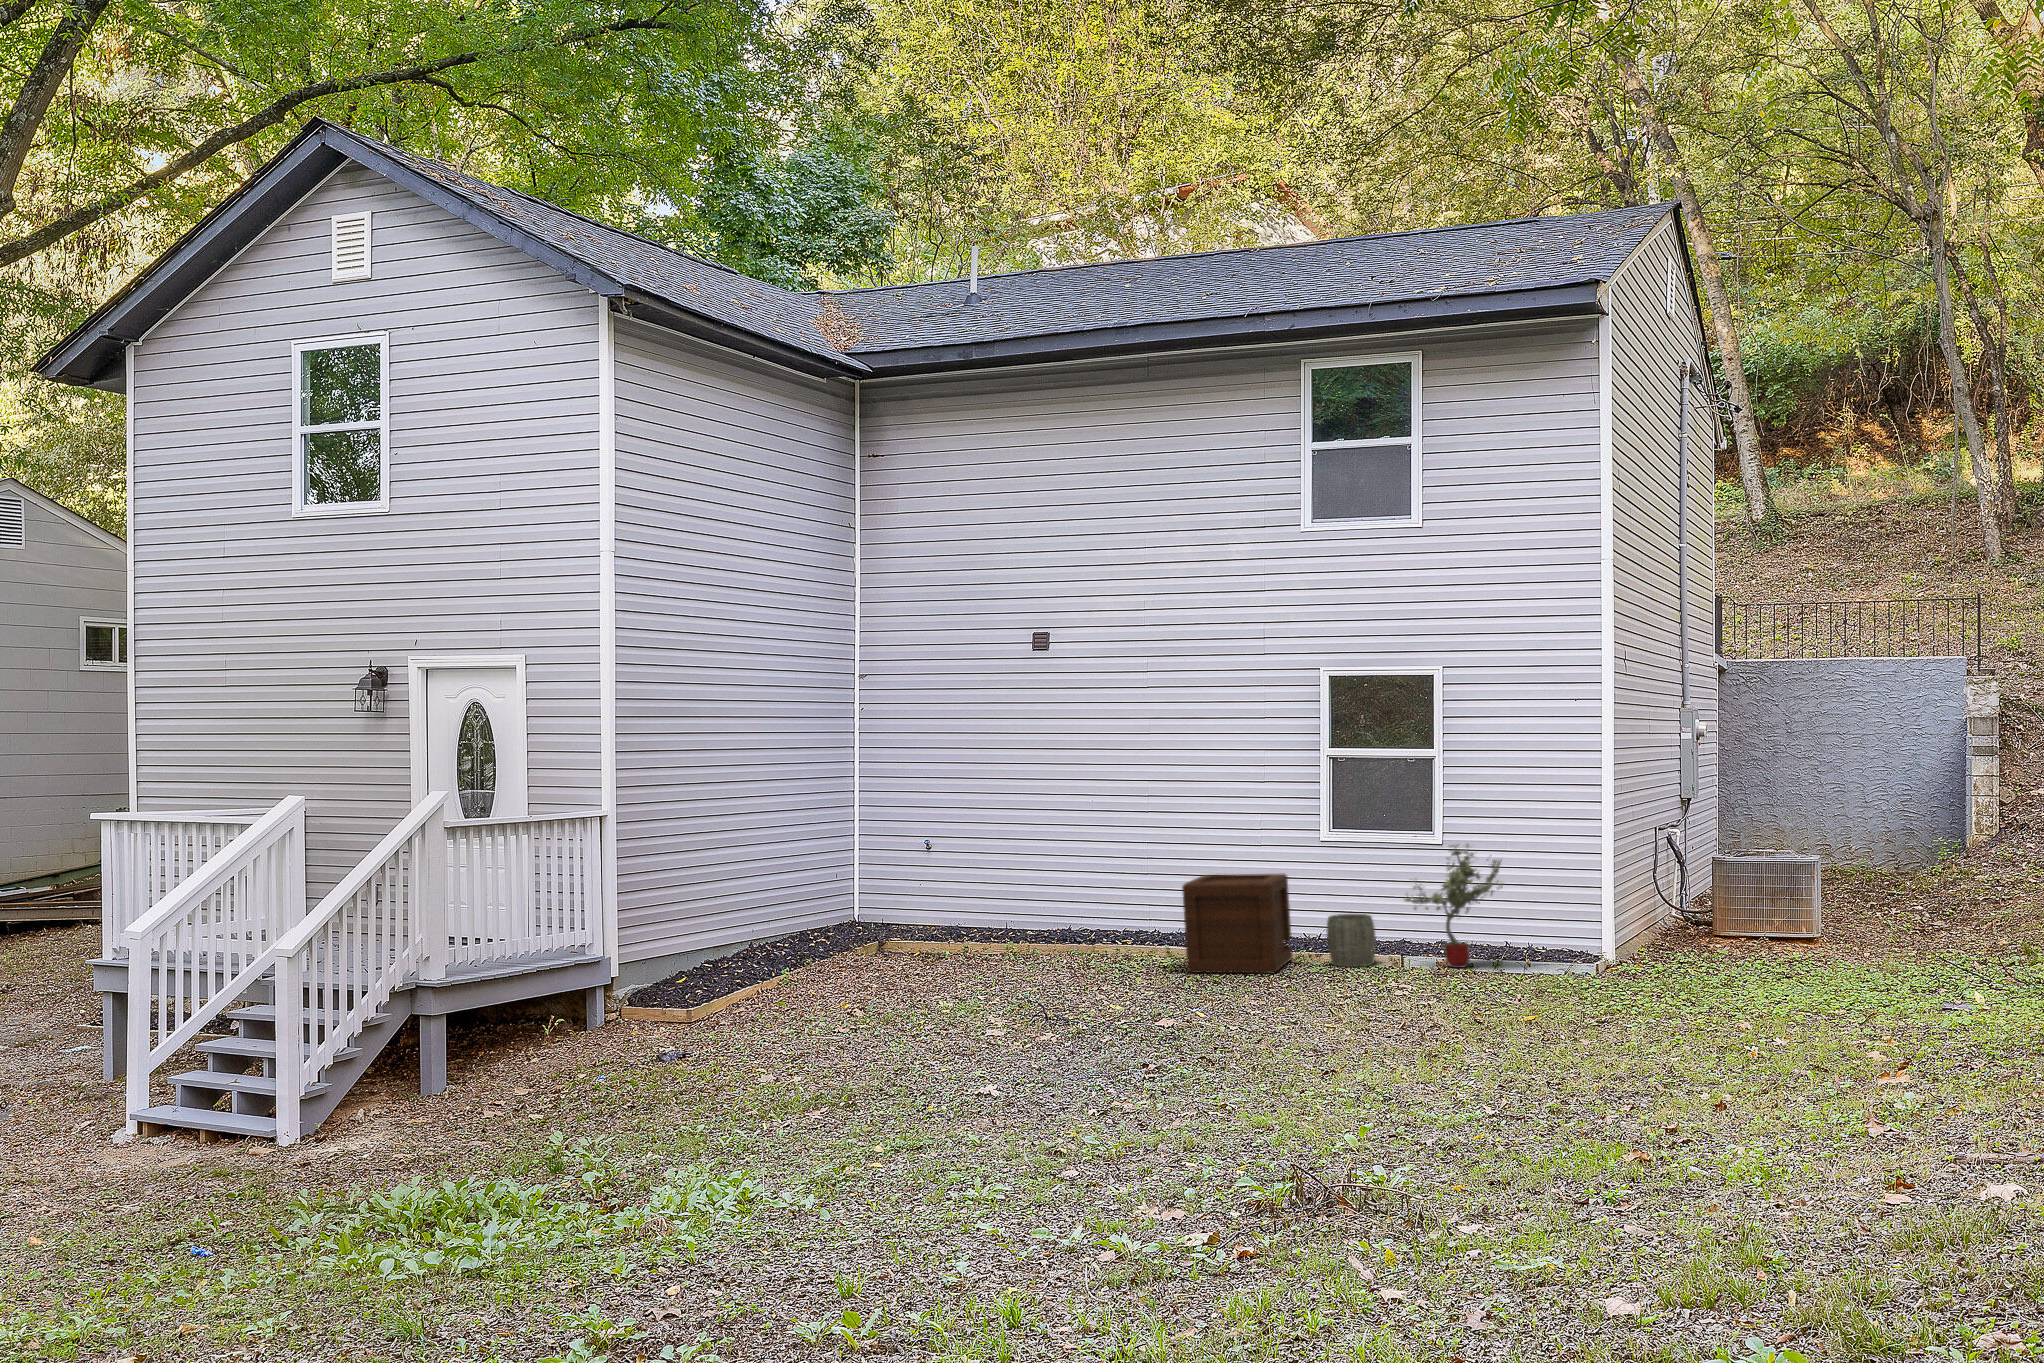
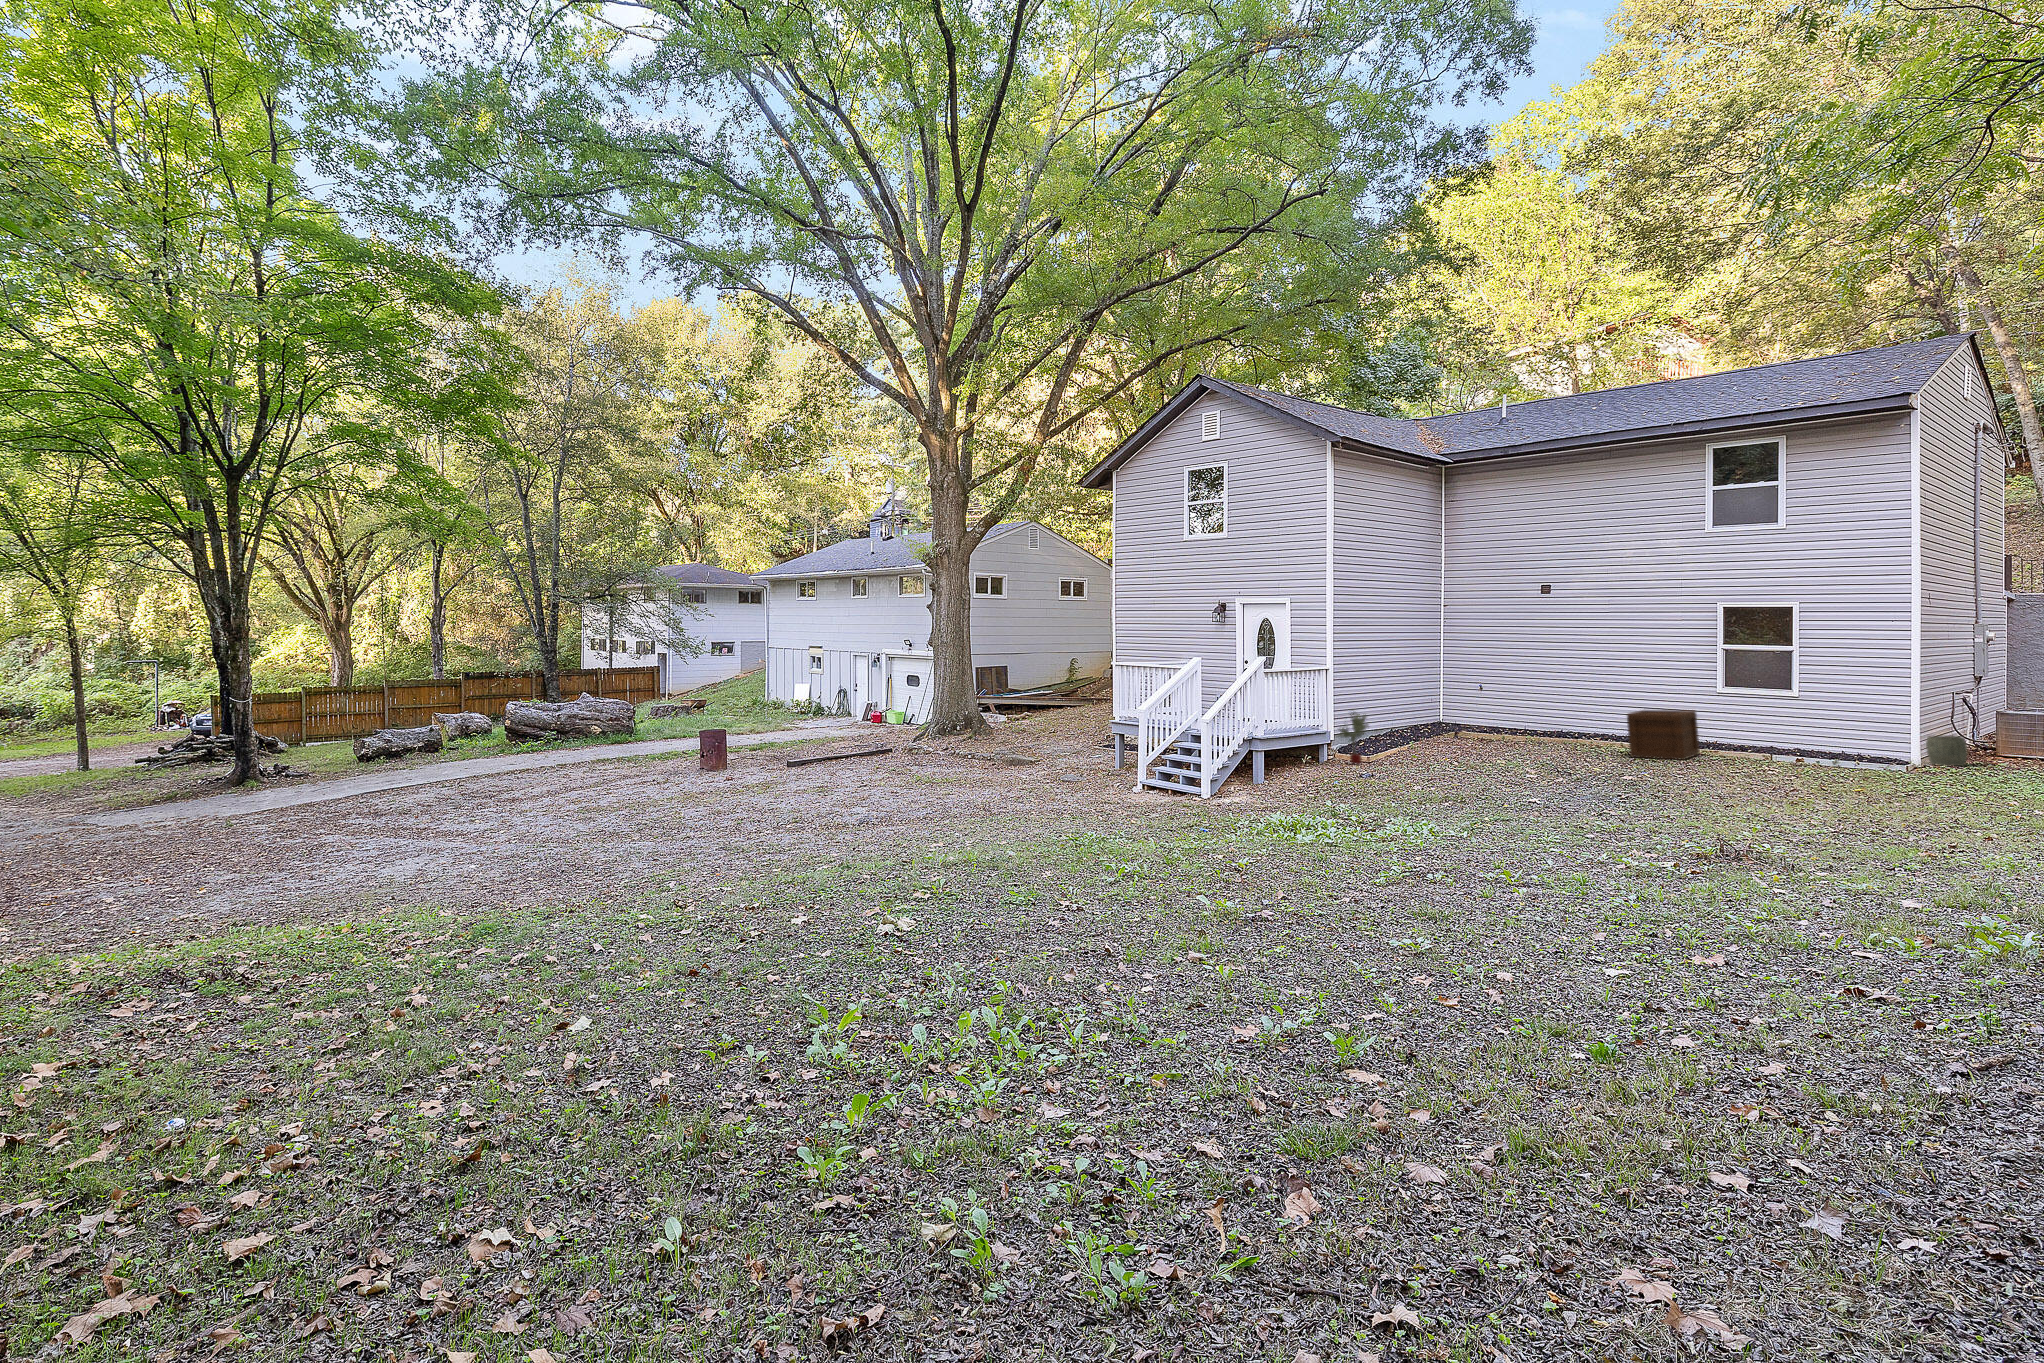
potted tree: present [1404,844,1503,968] -> present [1338,712,1368,764]
woven basket: present [1327,914,1376,967] -> present [1926,735,1968,766]

